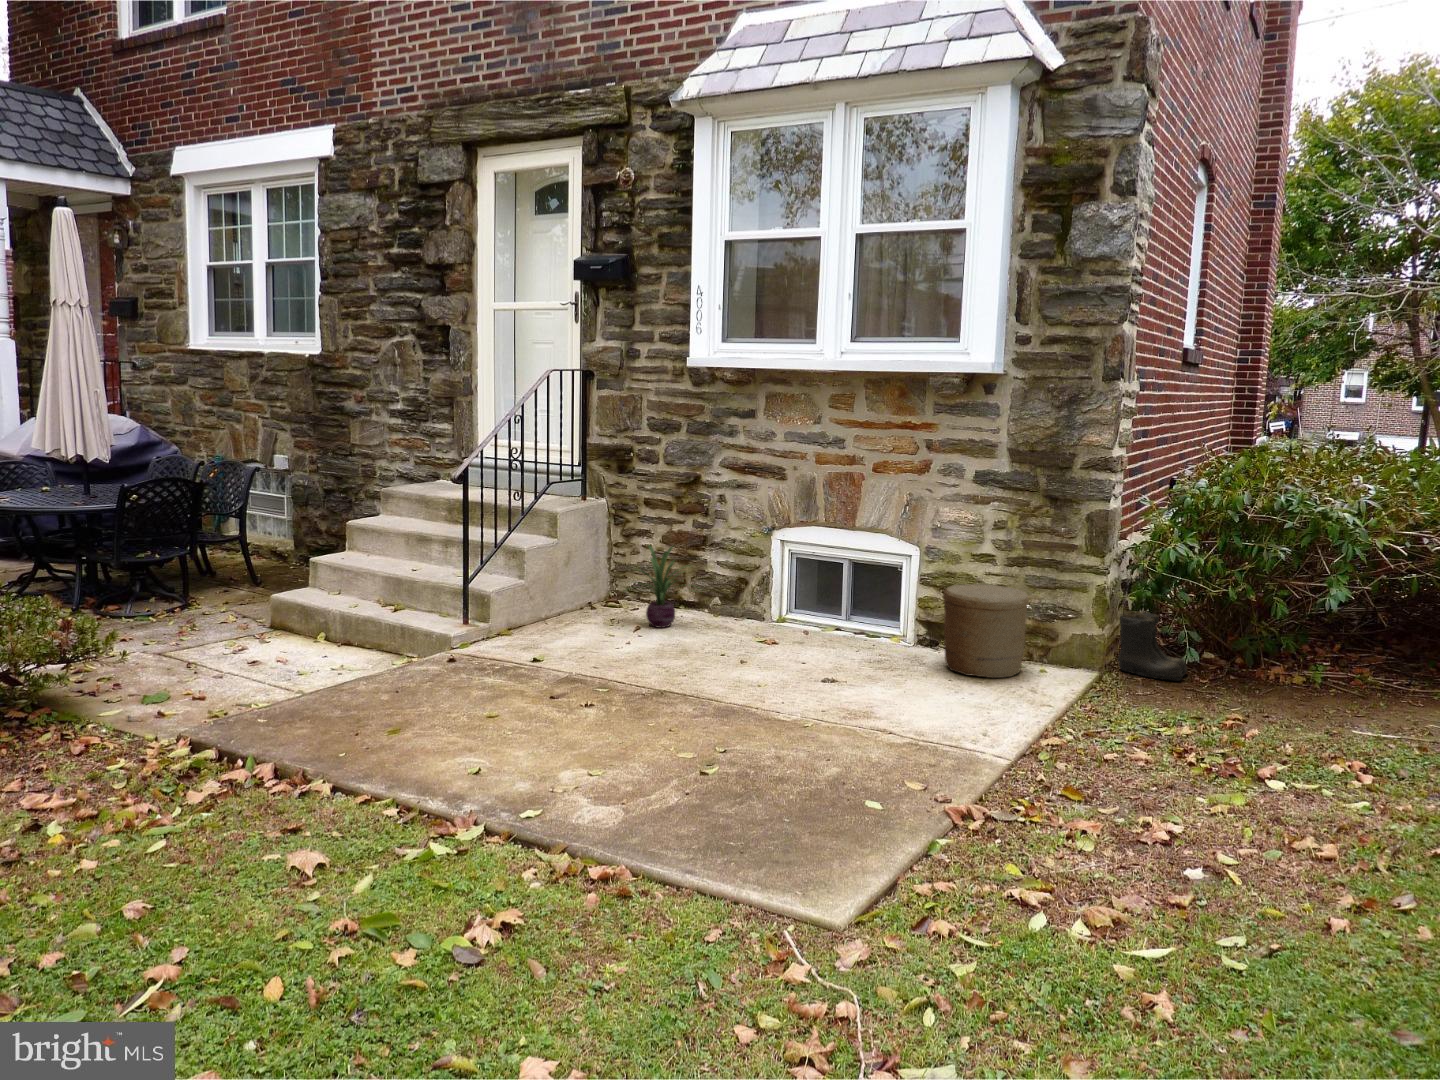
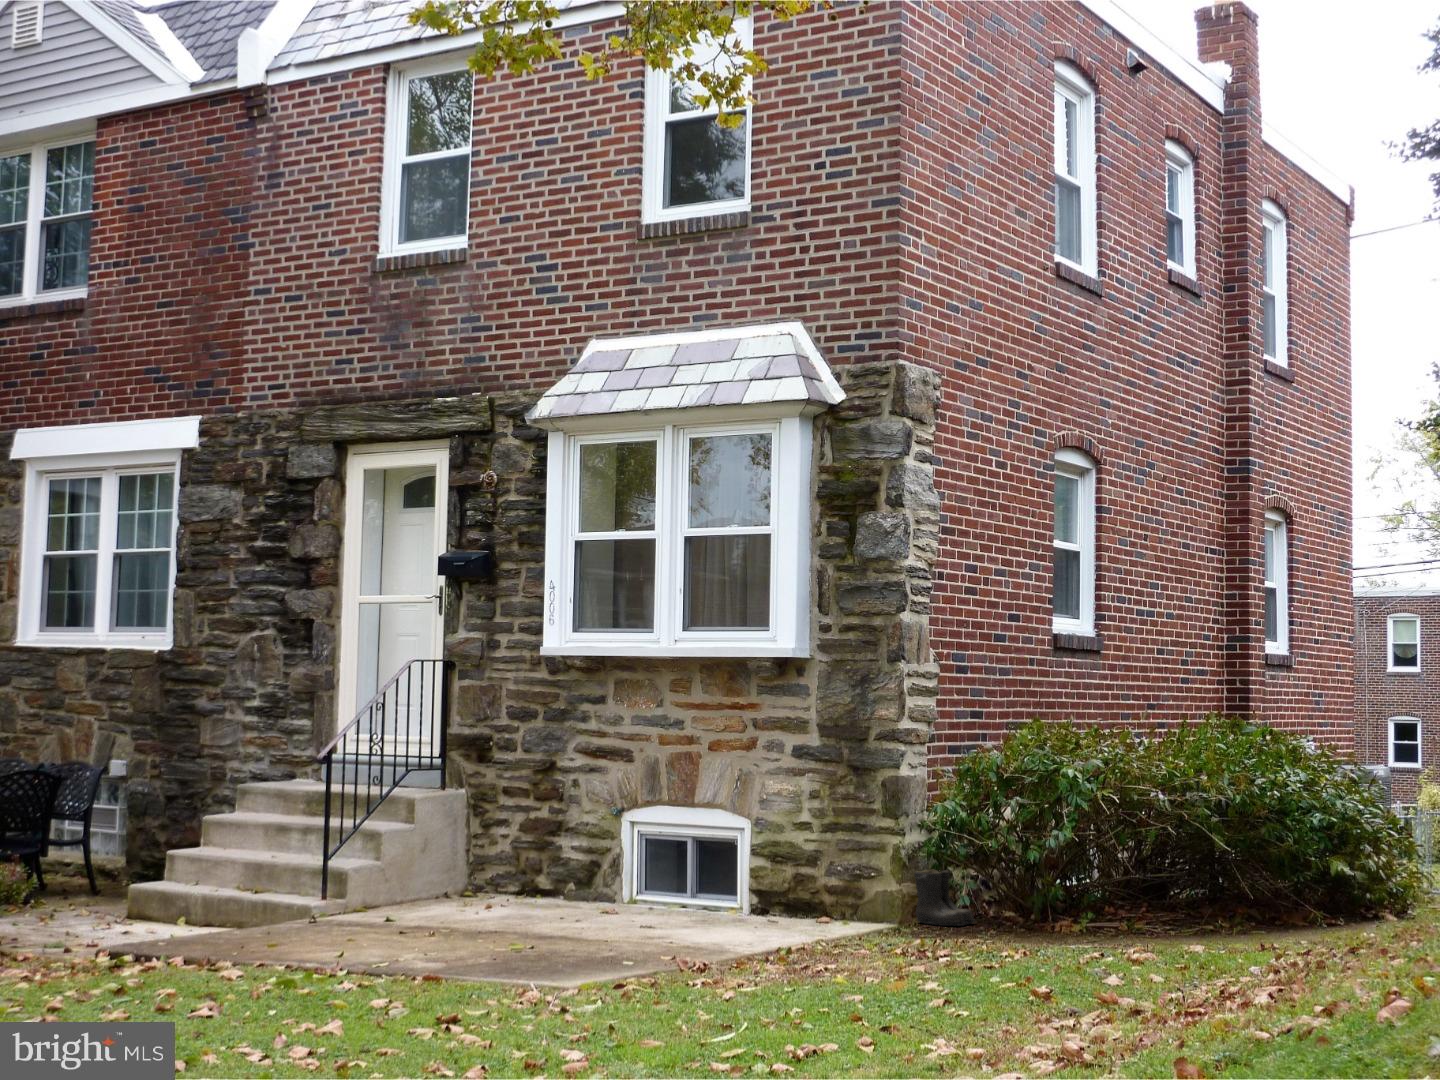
decorative plant: present [628,545,690,628] -> none [473,828,555,907]
woven basket: present [943,584,1029,678] -> none [755,848,830,926]

